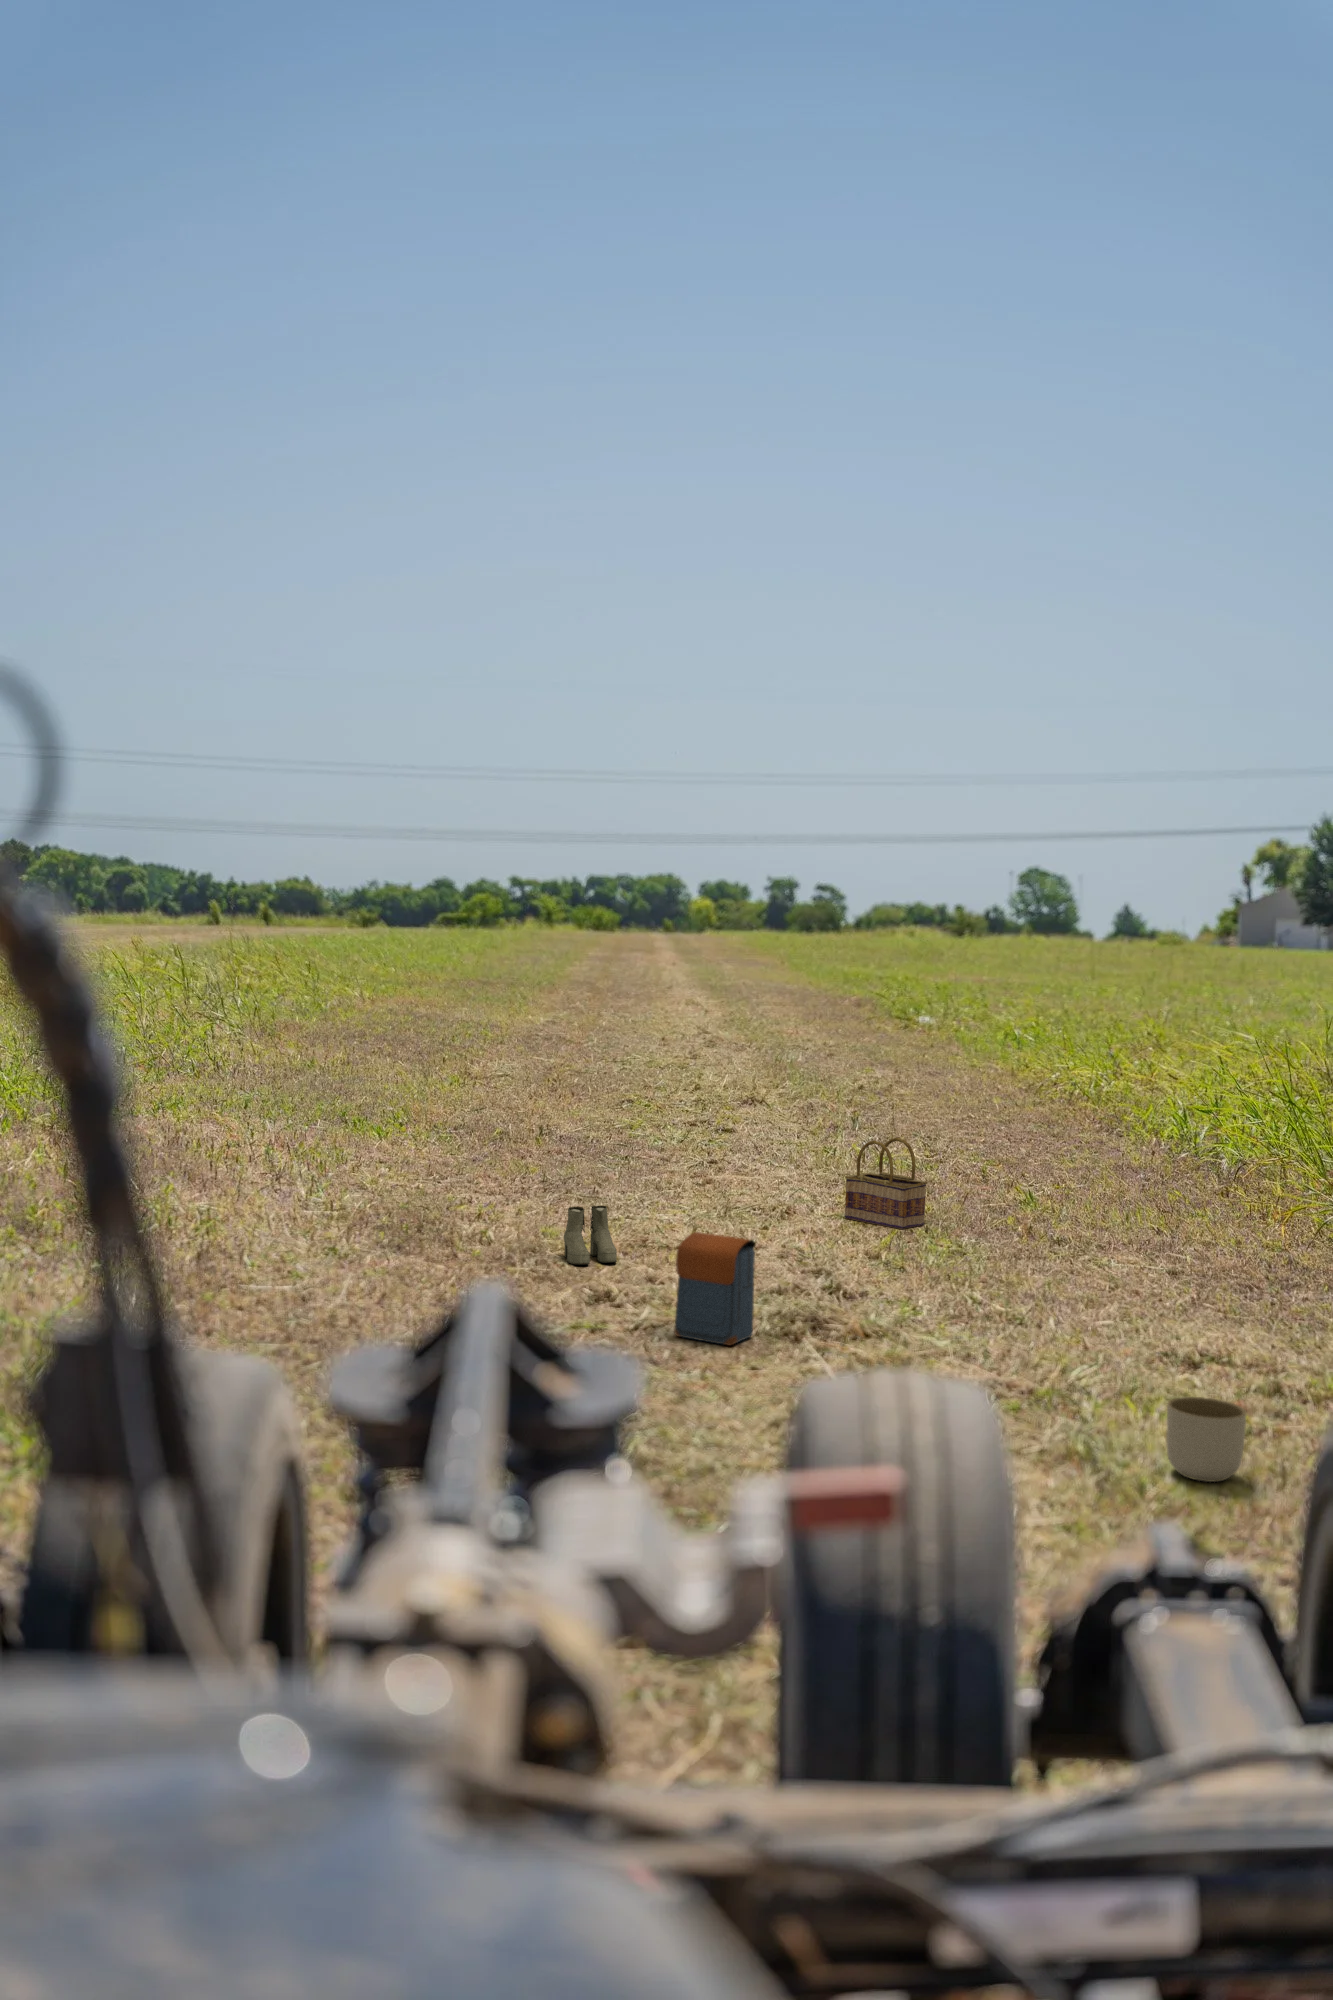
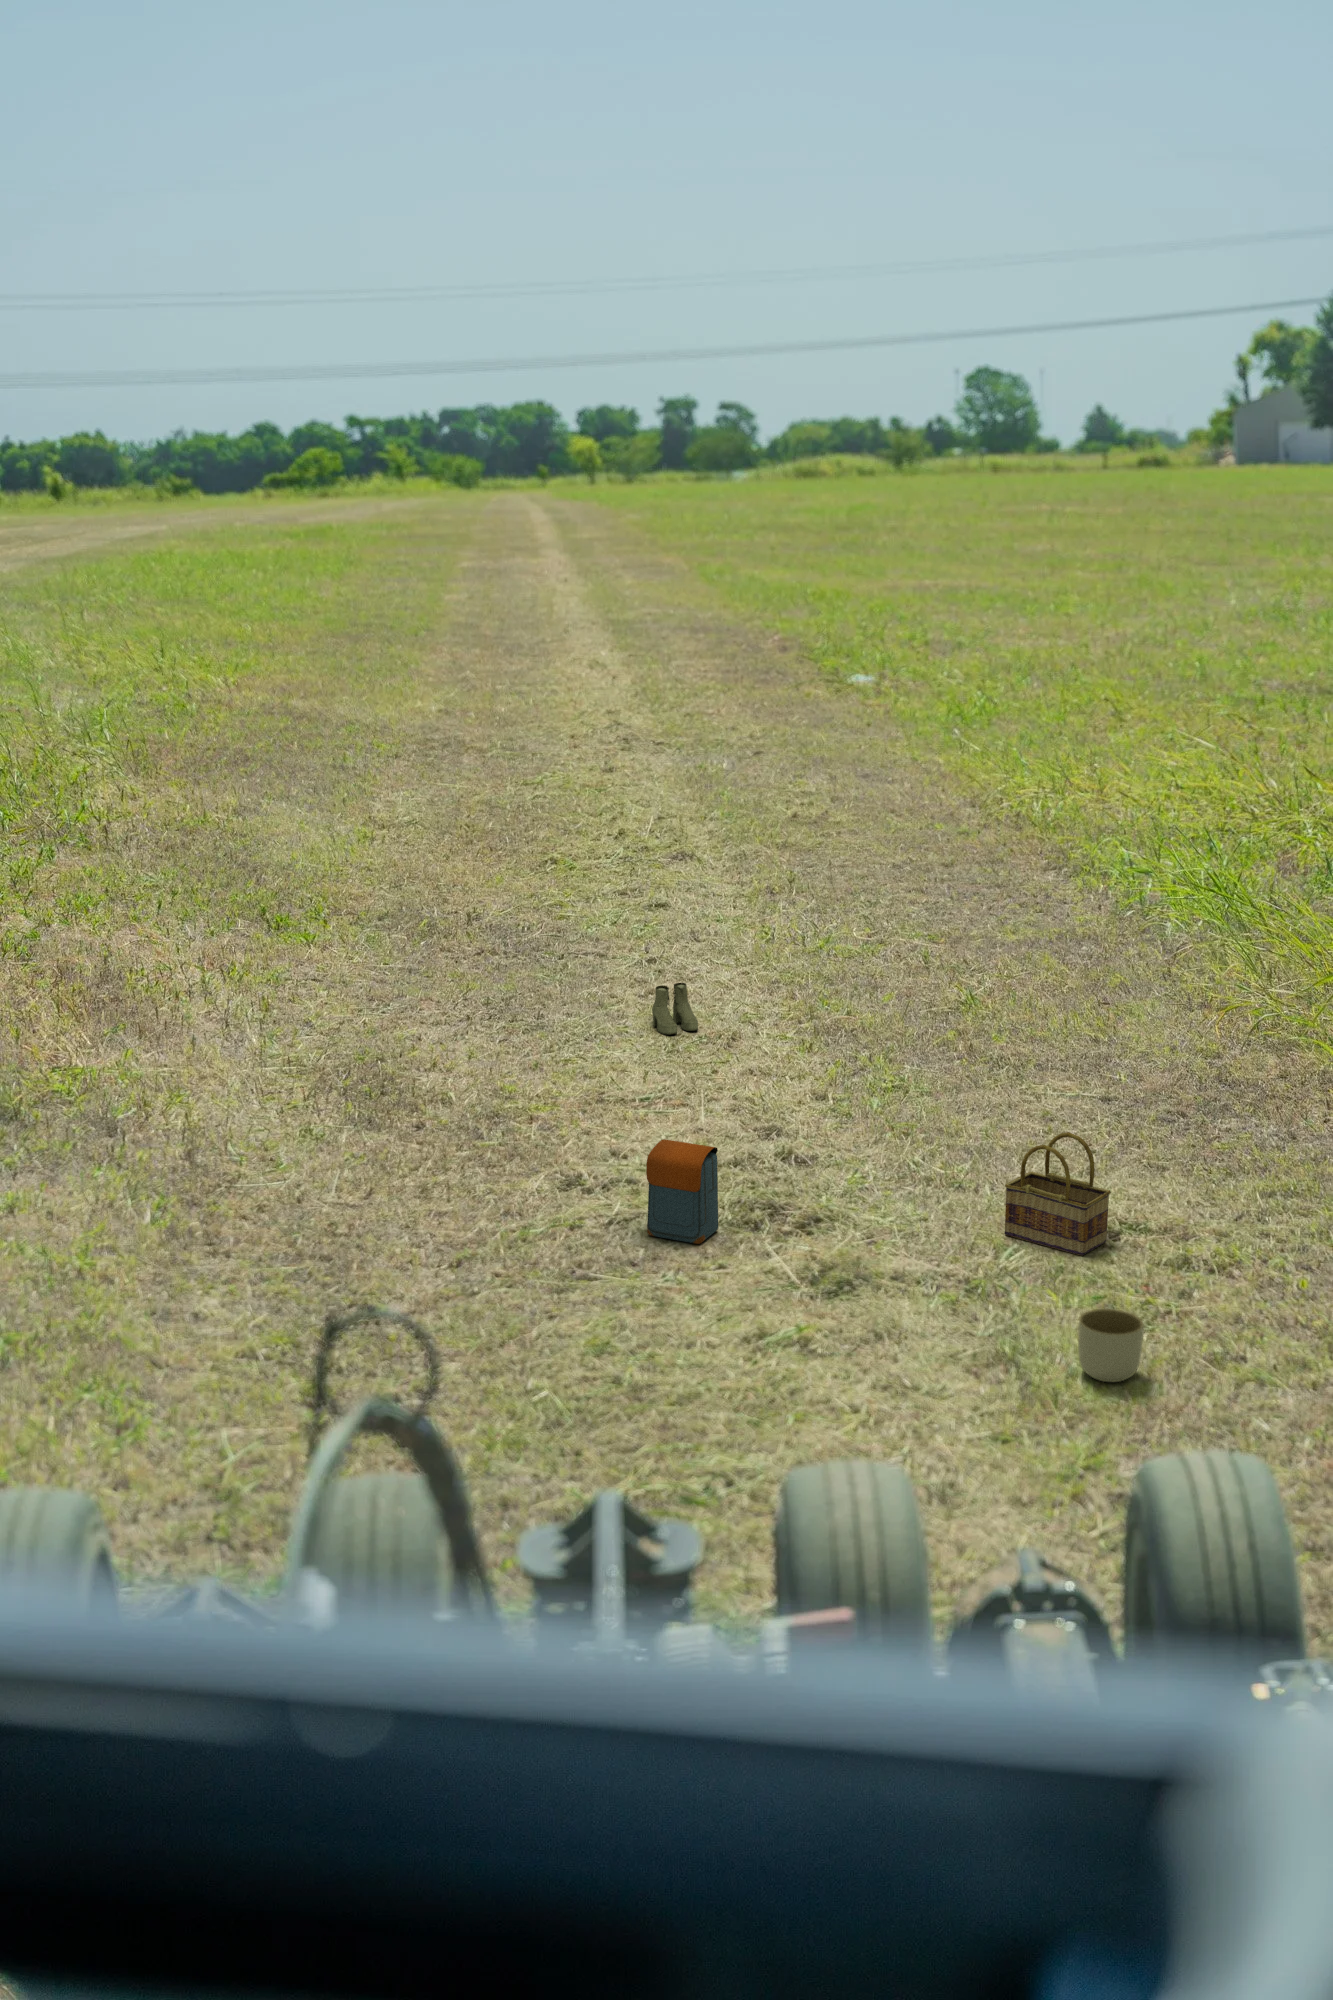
basket: present [845,1137,927,1229] -> present [1005,1132,1111,1256]
boots: present [564,1206,617,1265] -> present [652,983,698,1035]

